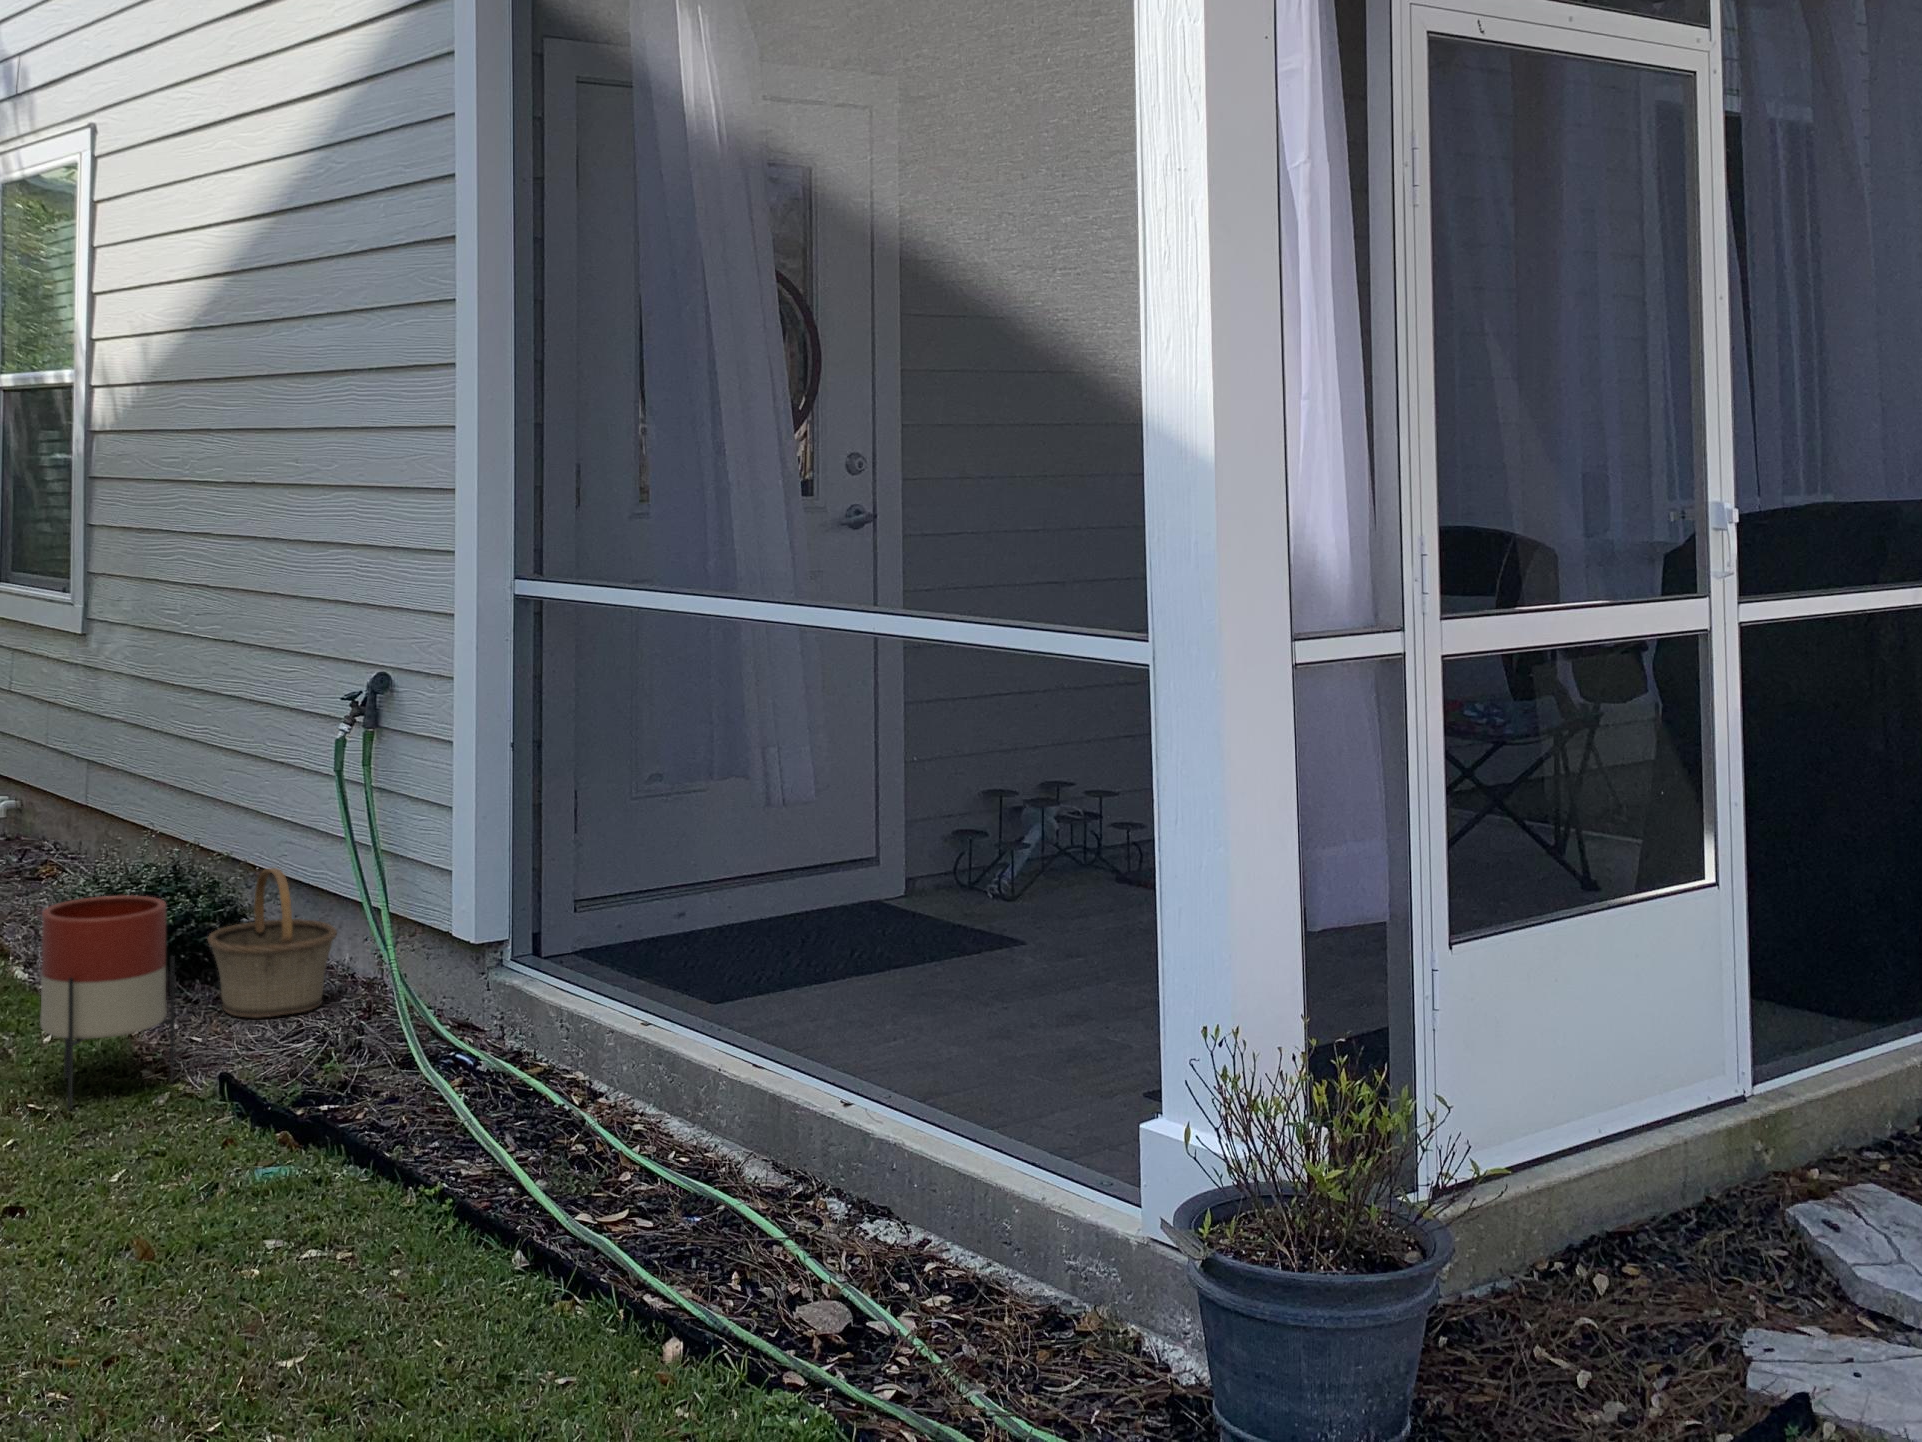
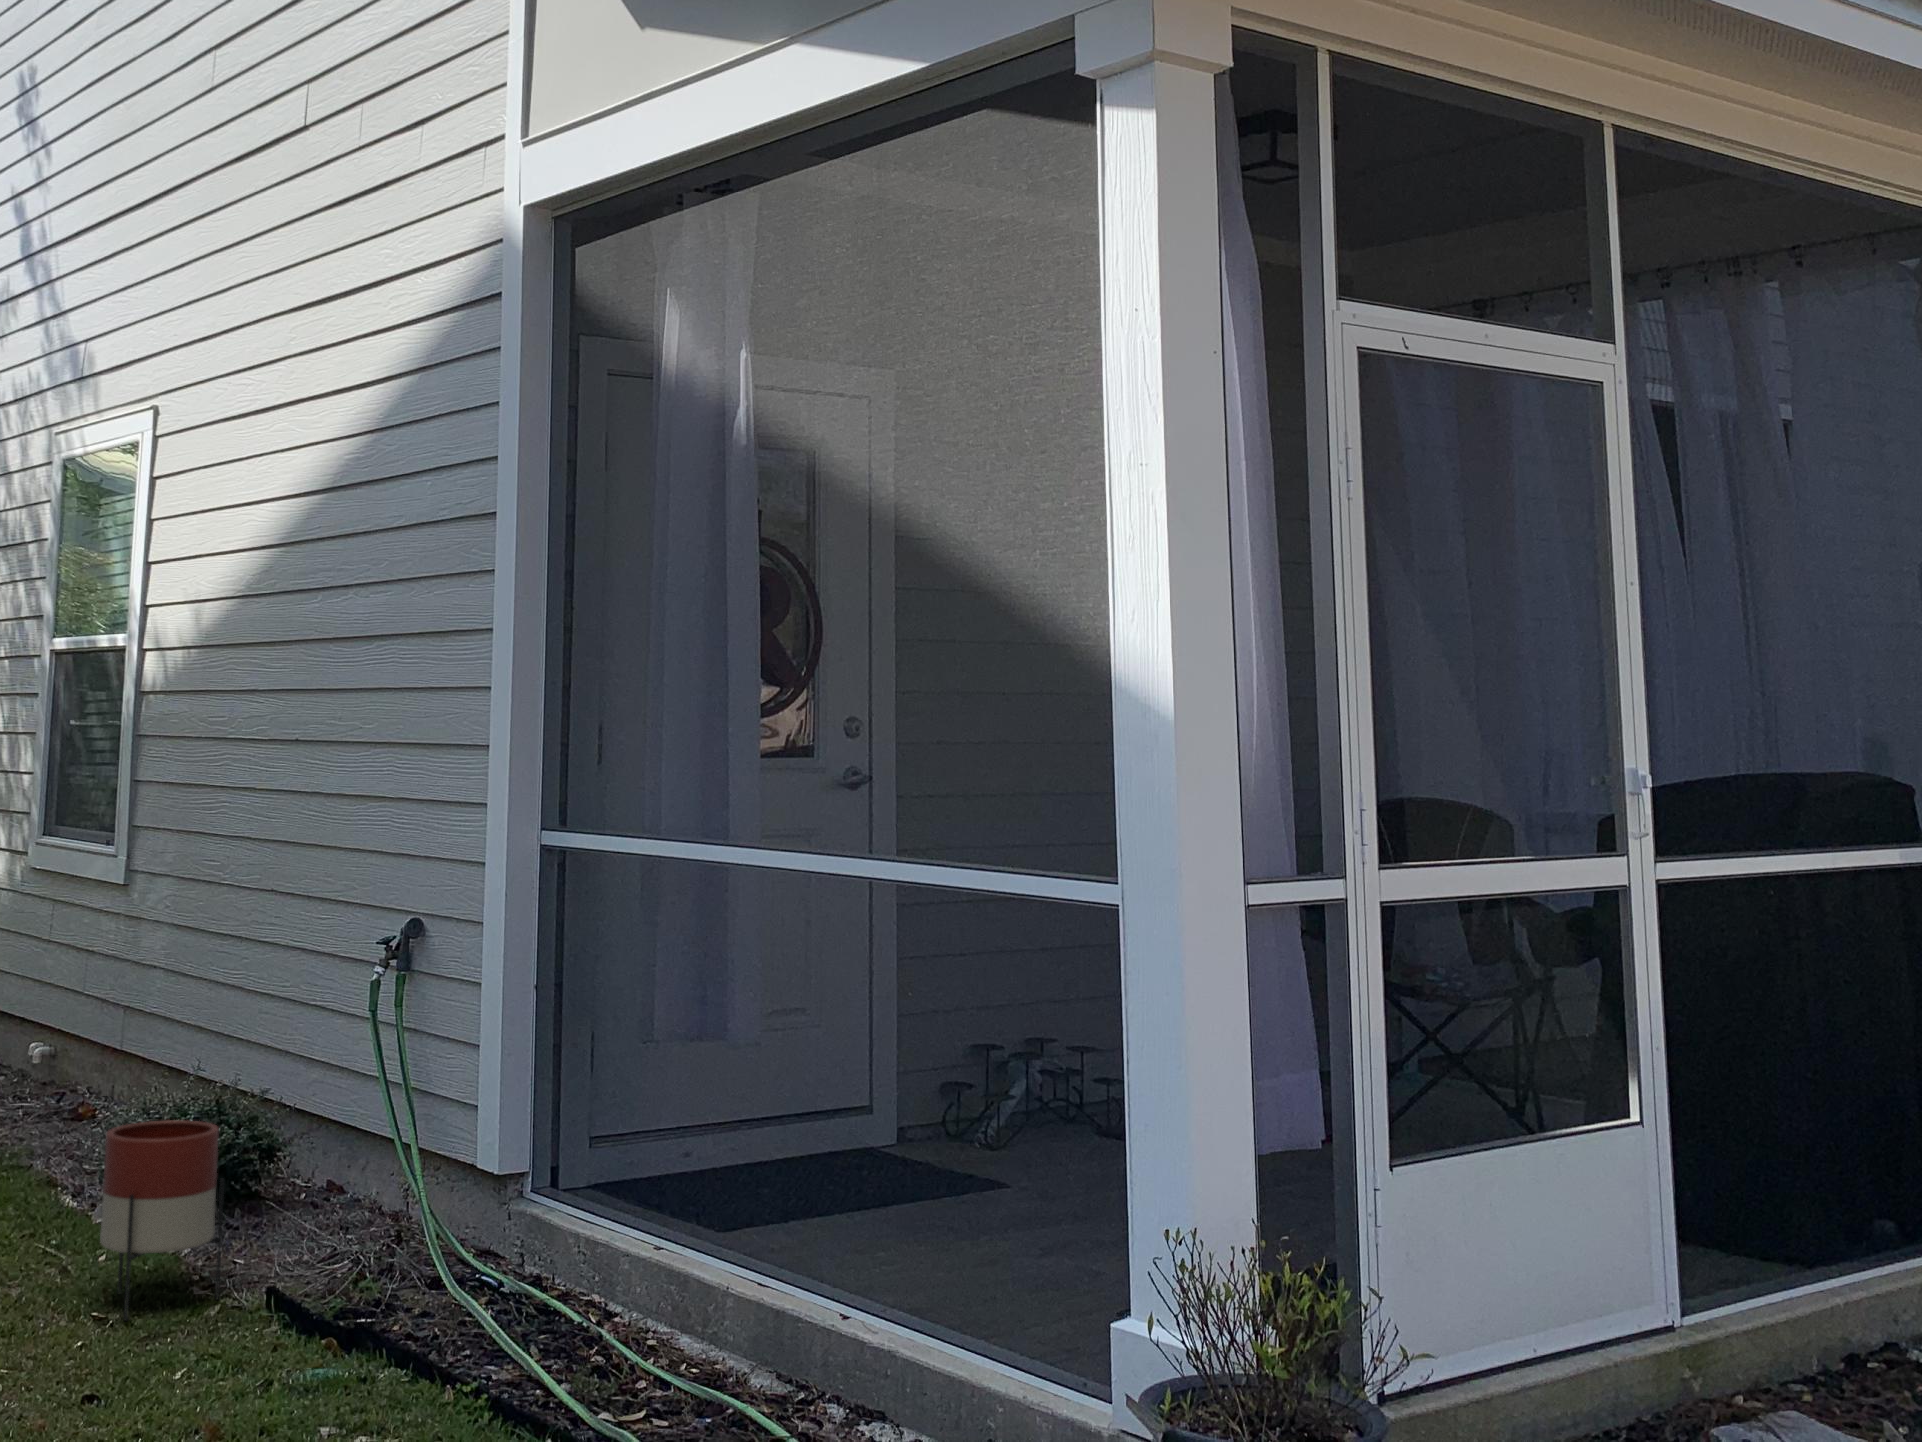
basket: present [207,868,337,1018] -> none [246,1102,366,1245]

